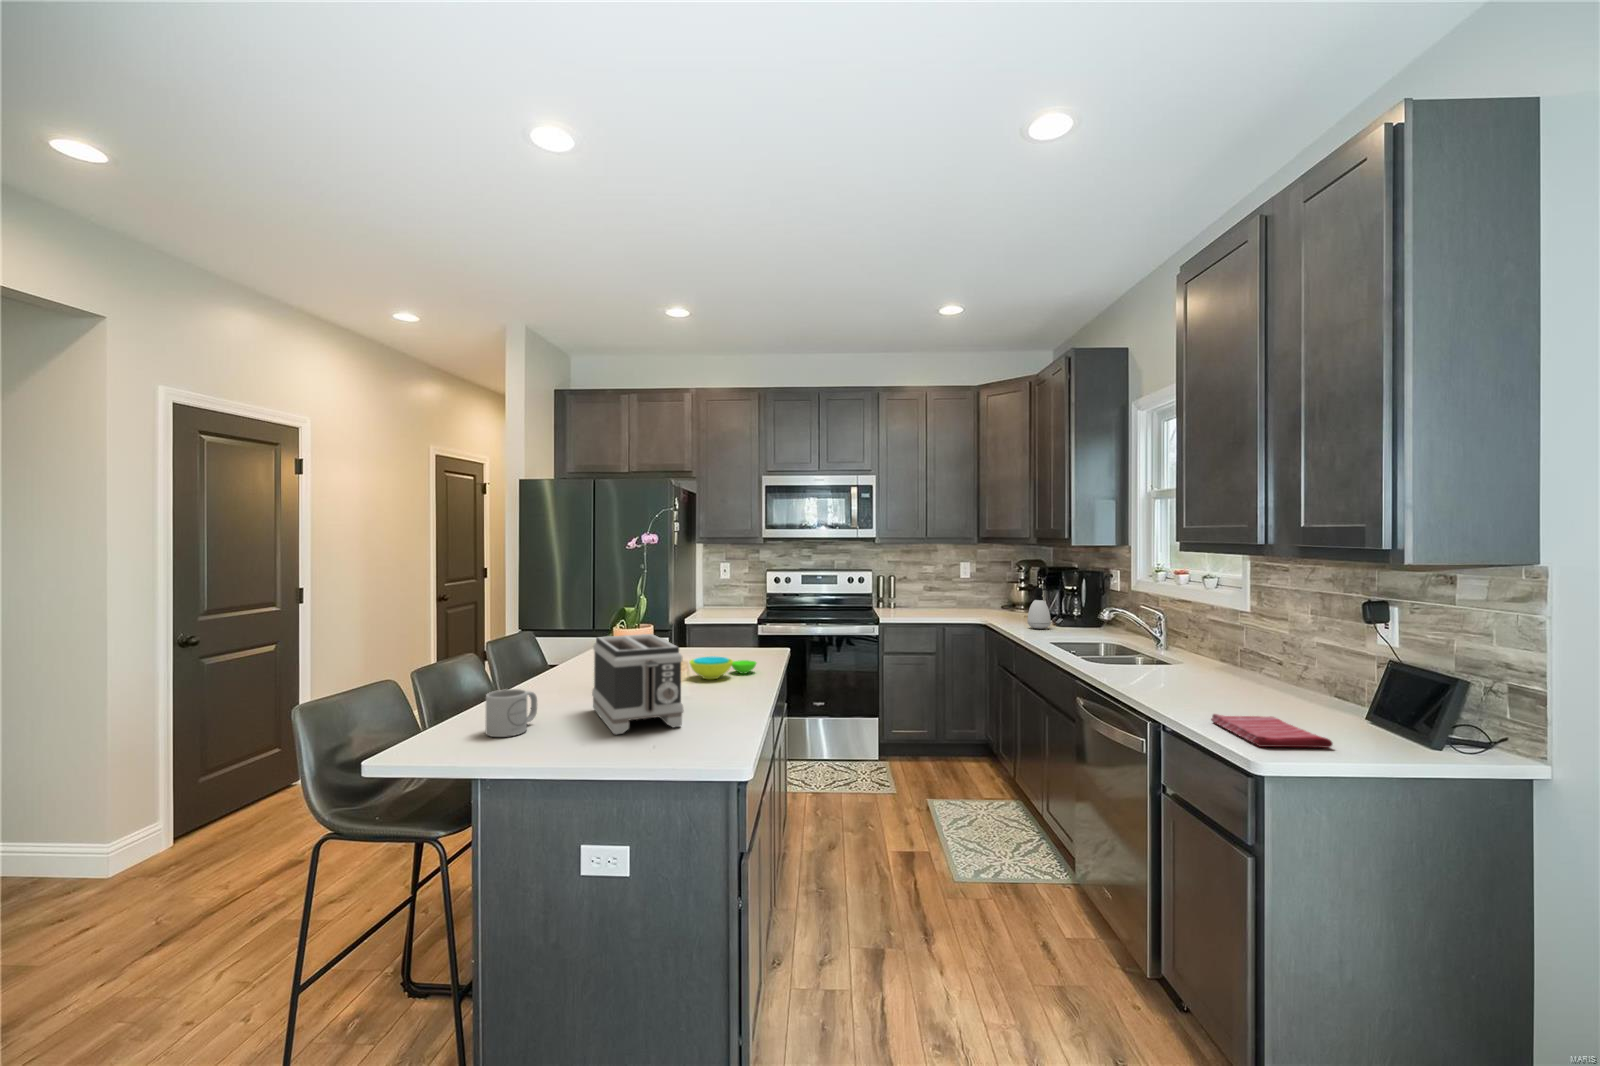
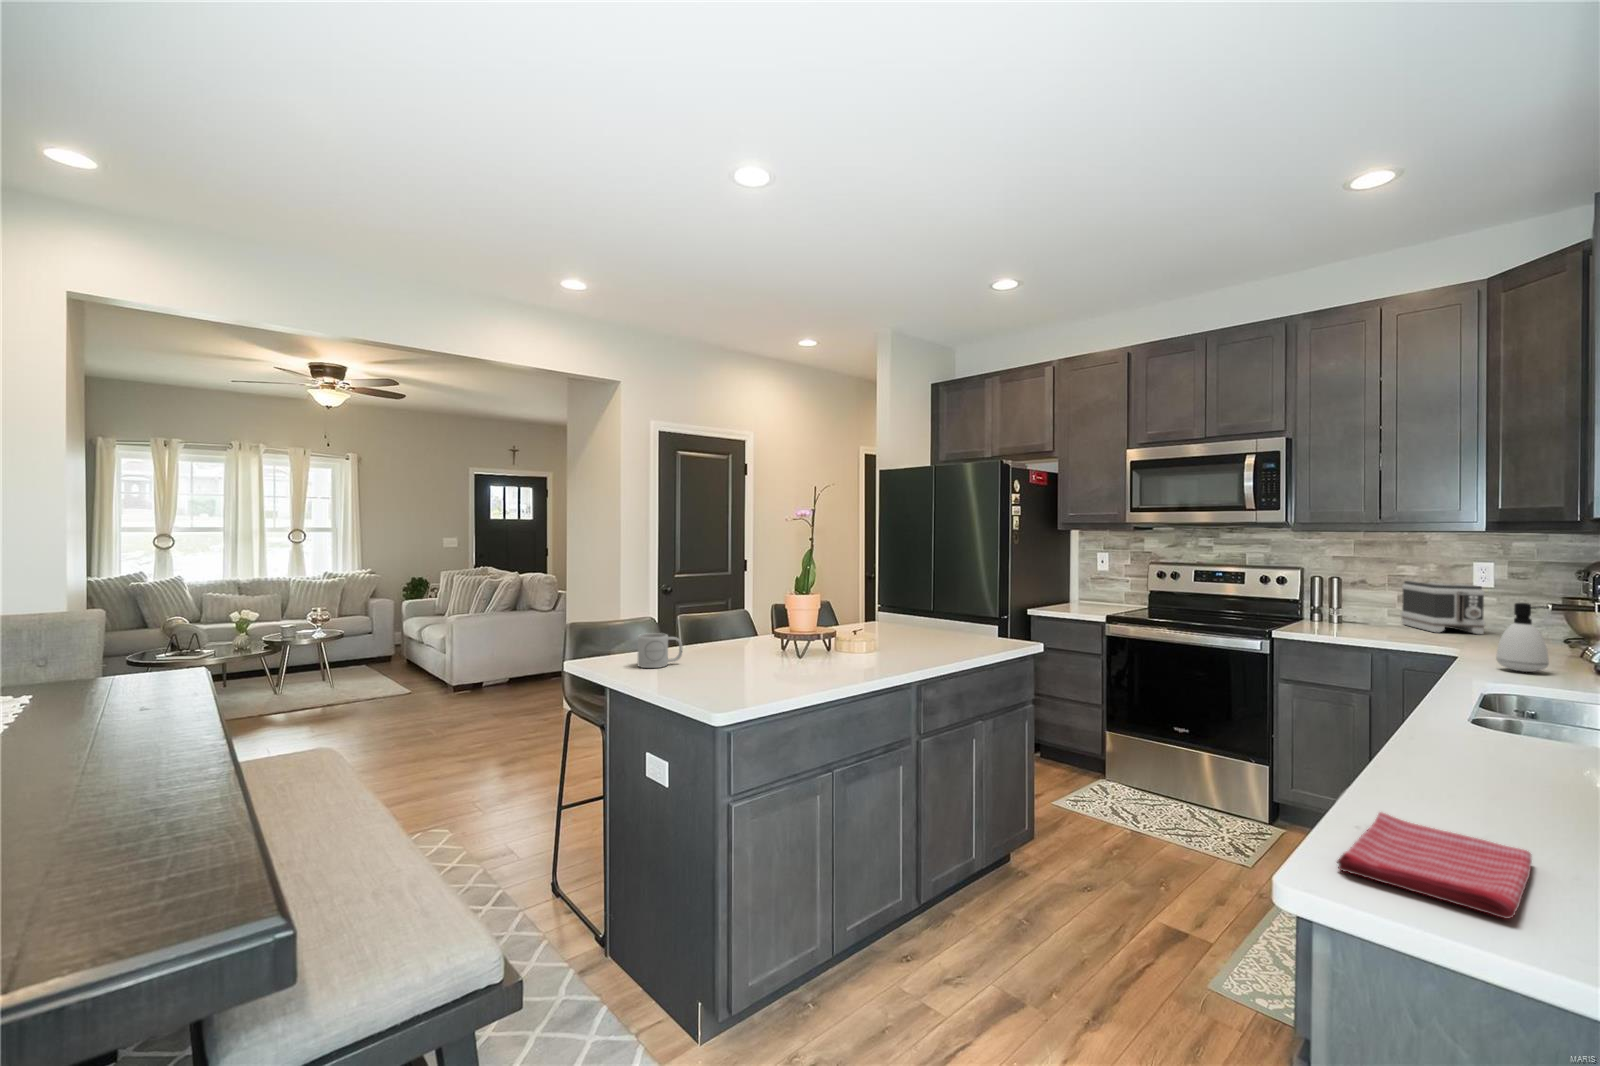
toaster: present [592,634,684,735] -> present [1401,581,1485,634]
bowl: present [689,656,756,679] -> none [861,636,937,658]

